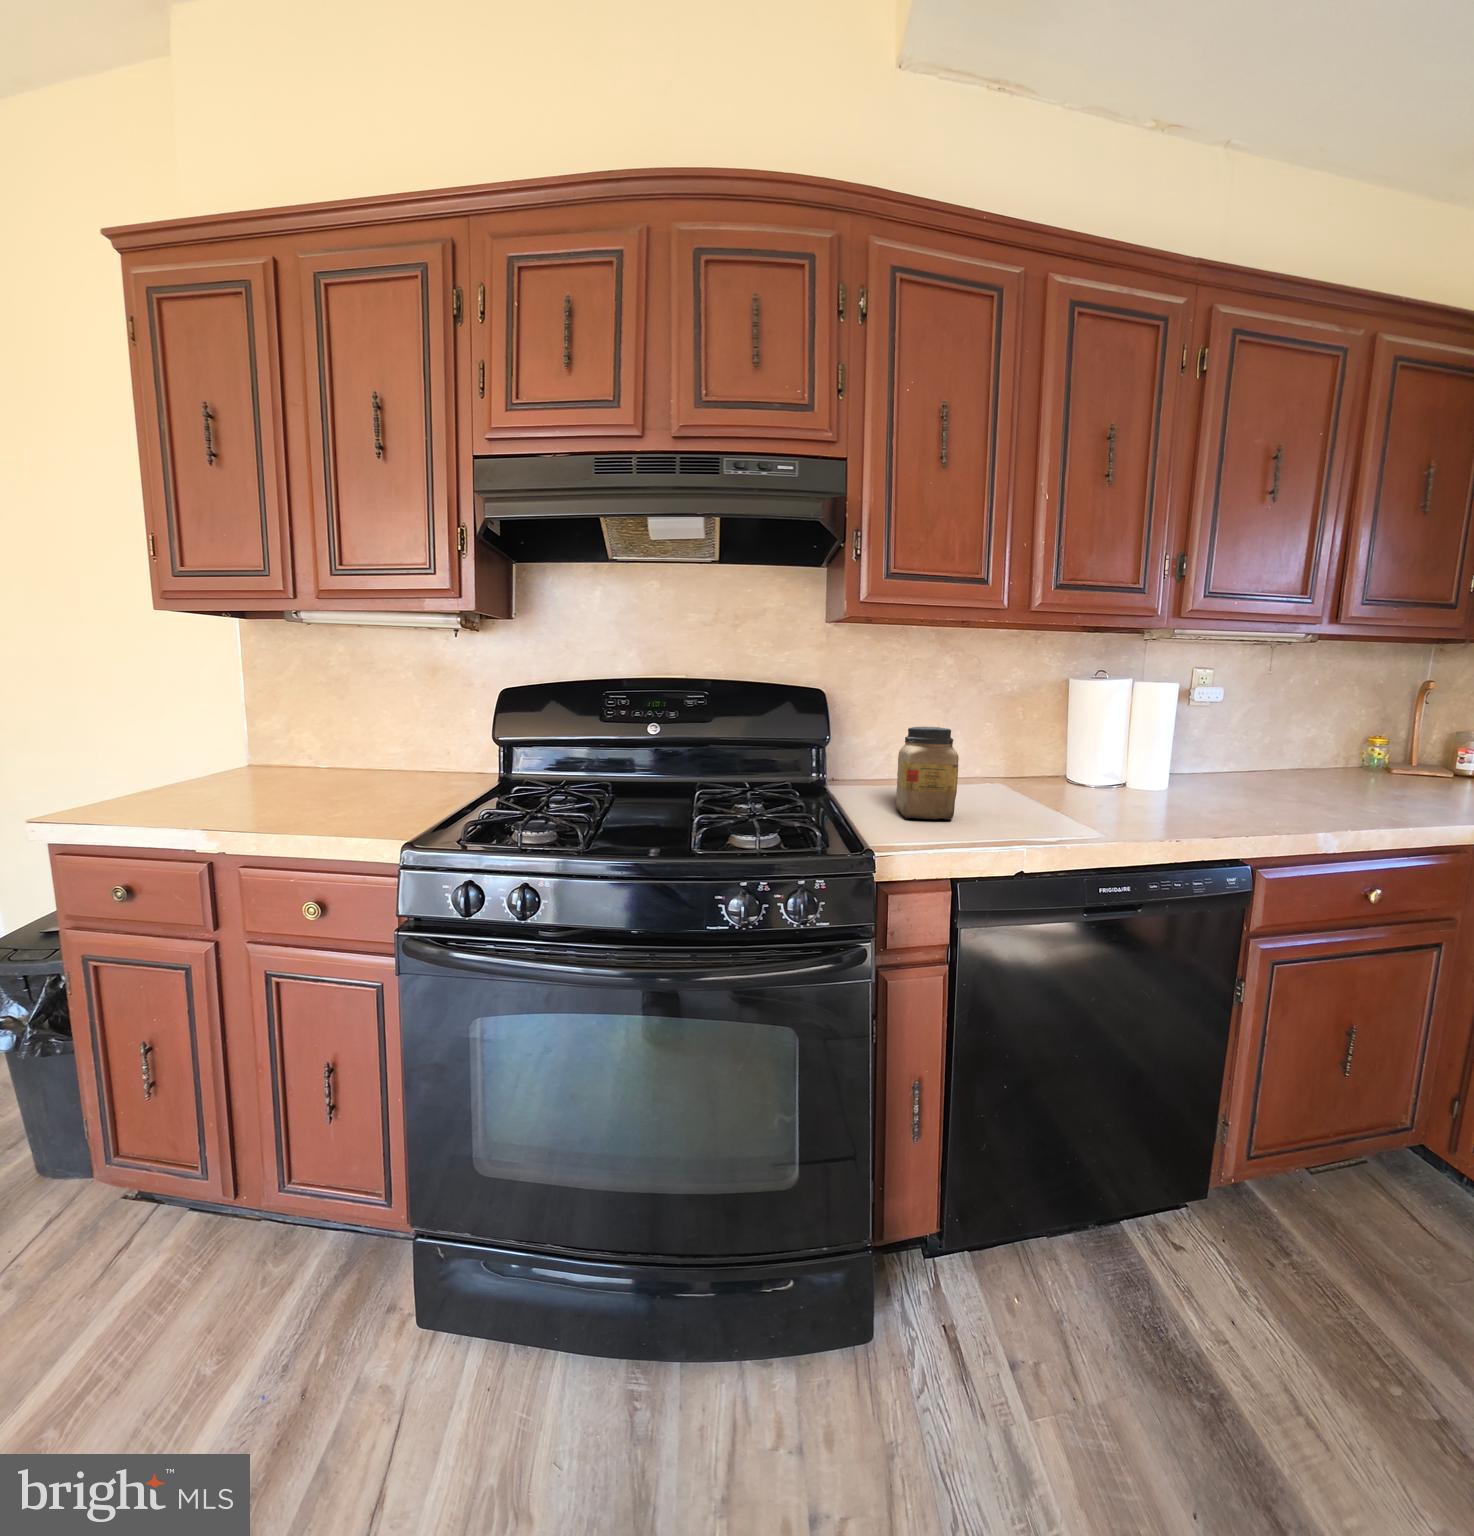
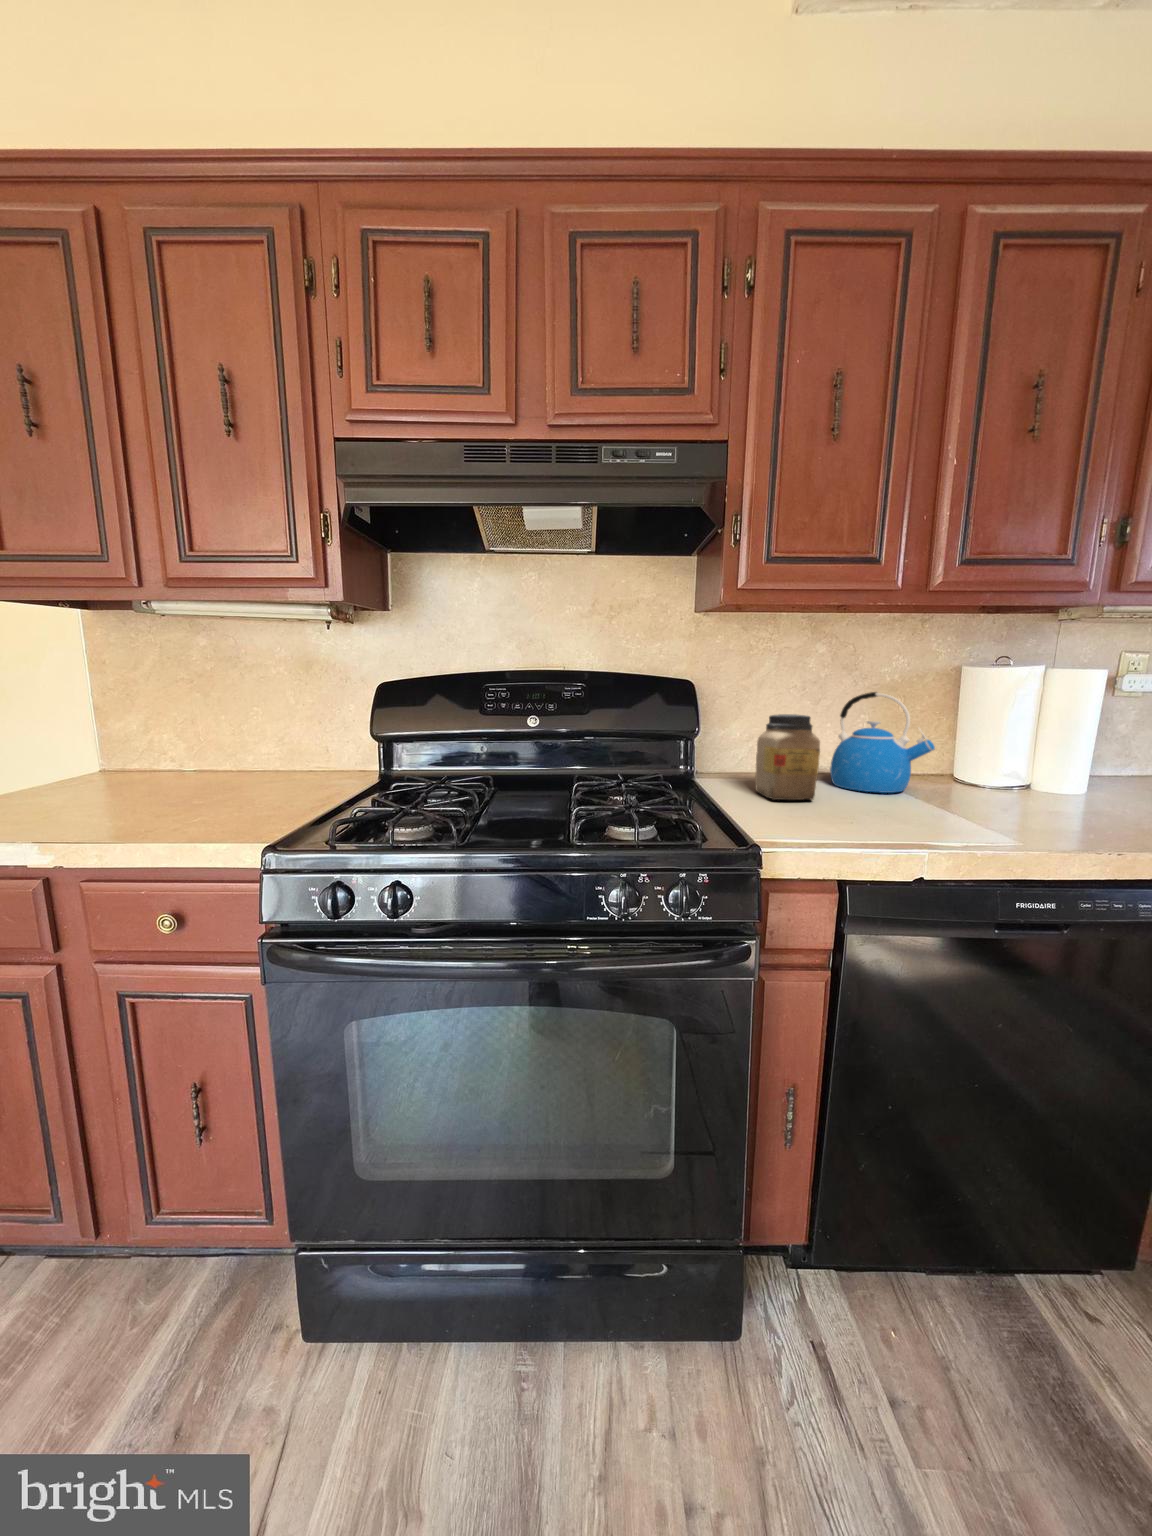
kettle: none [993,703,1099,815] -> present [830,692,935,793]

